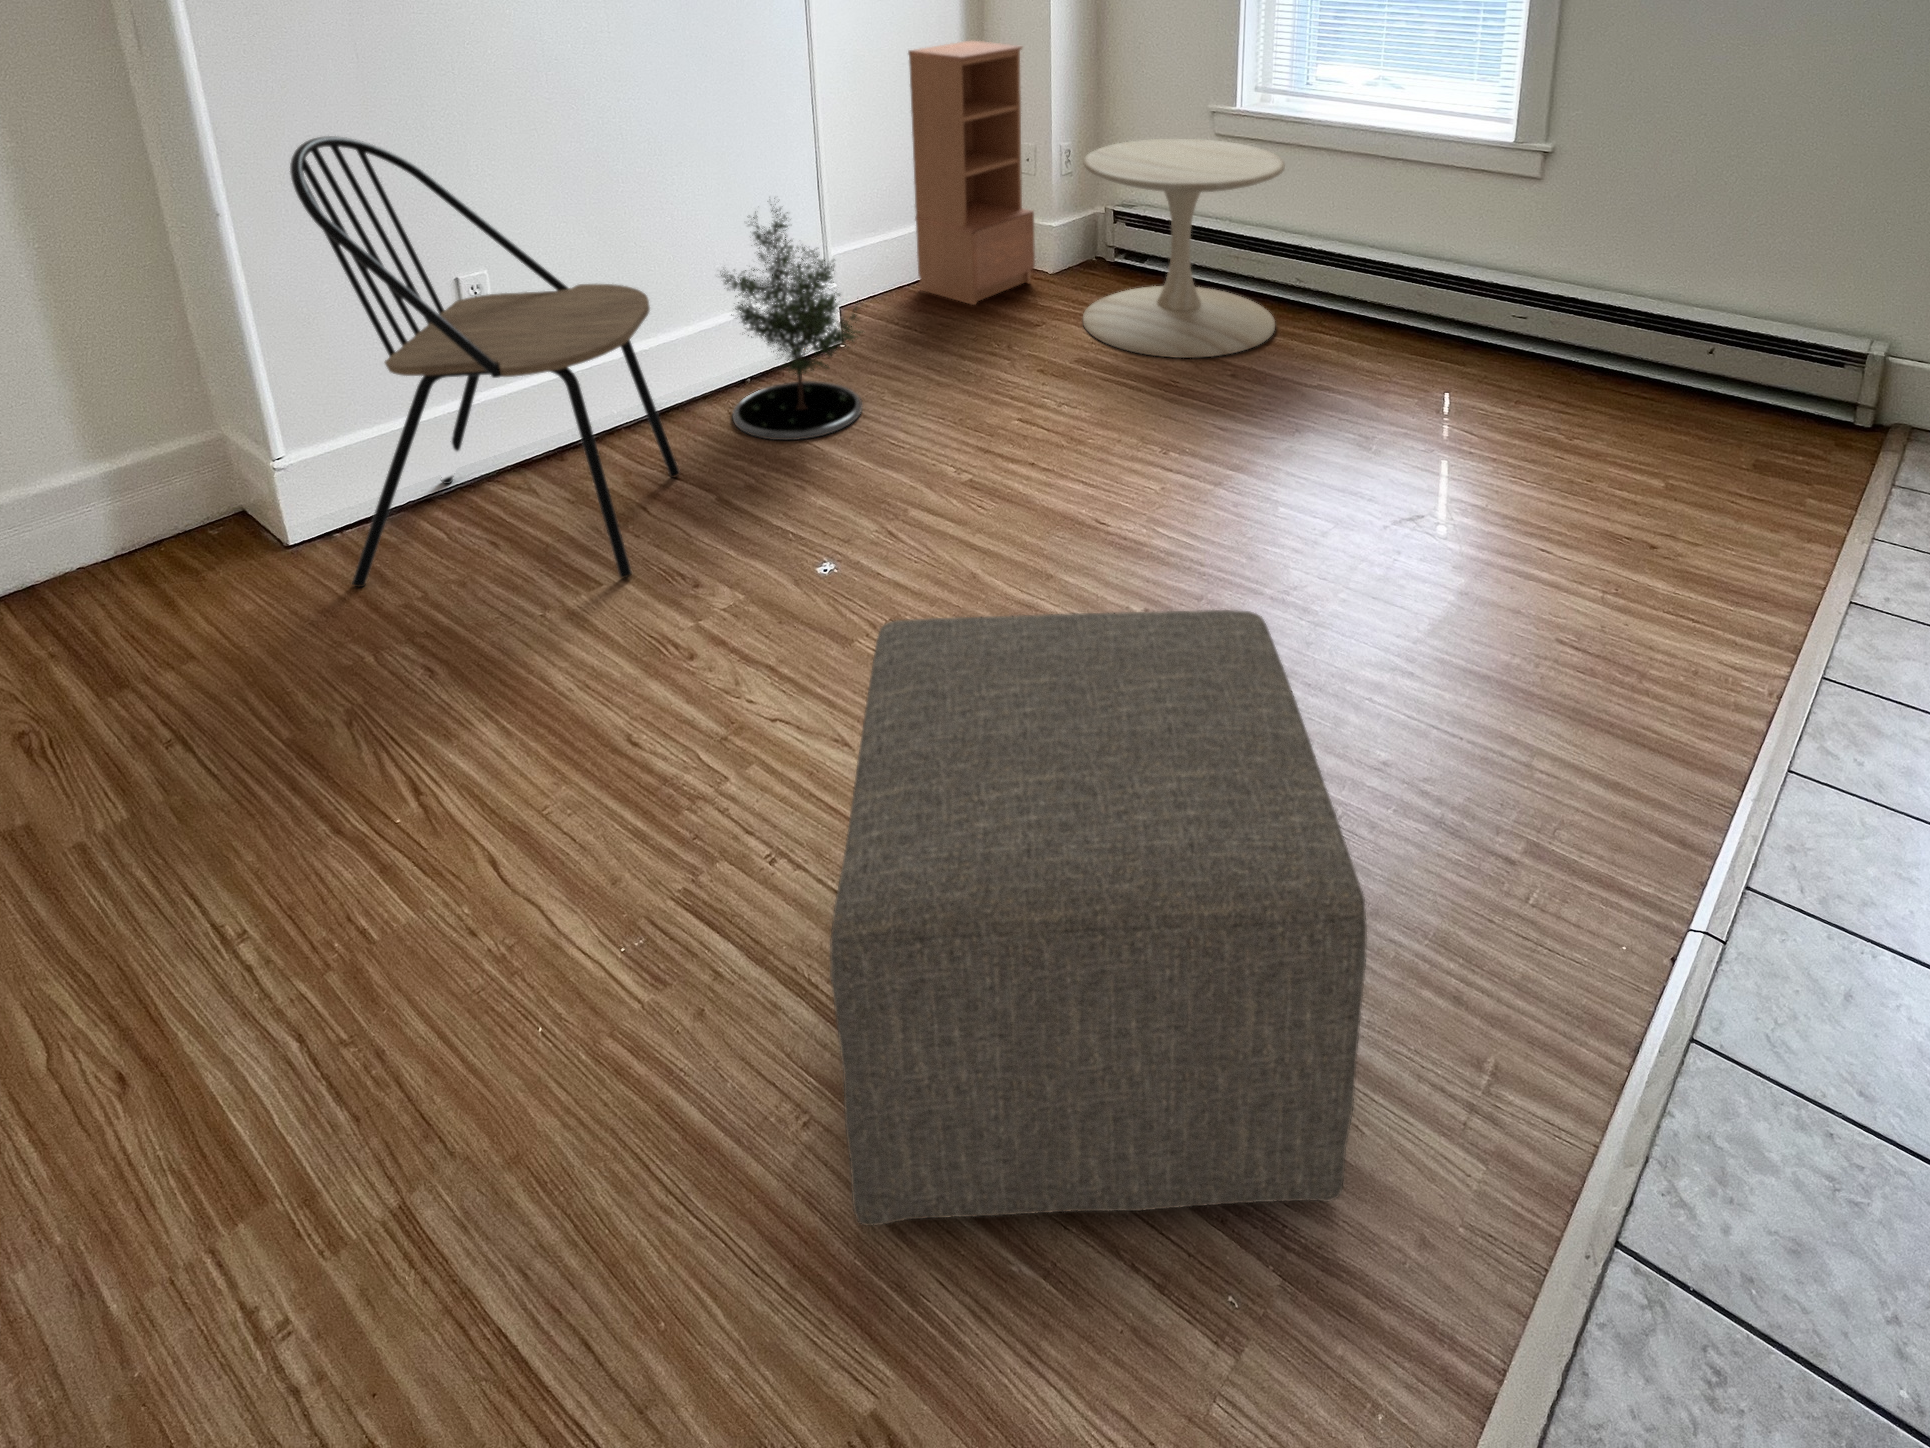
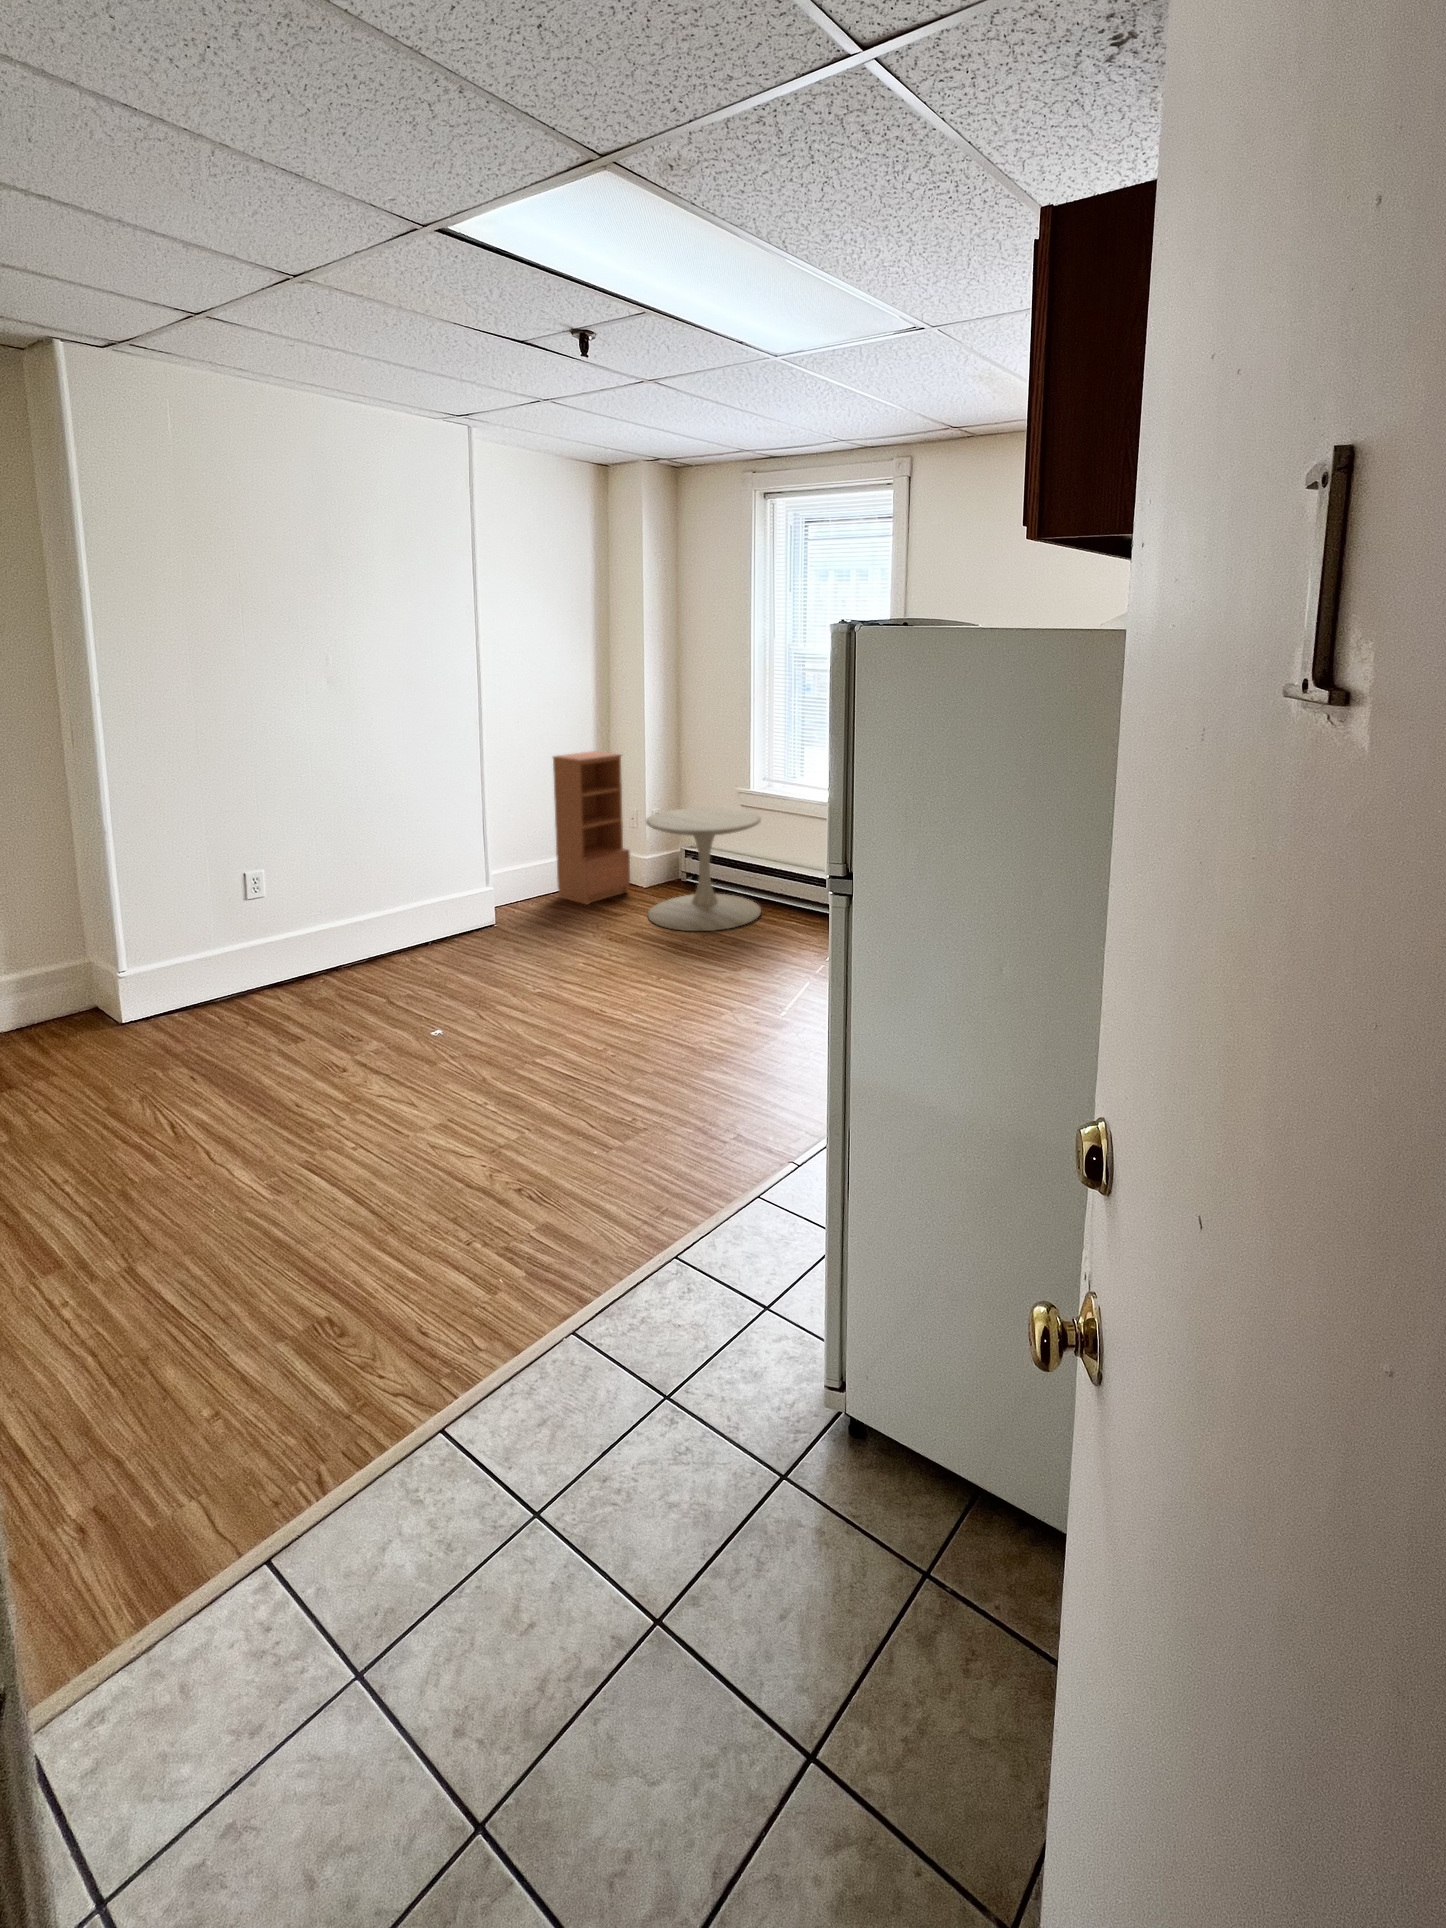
dining chair: present [290,136,680,587] -> none [153,796,371,1043]
potted tree: present [721,204,862,440] -> none [406,833,494,973]
ottoman: present [830,610,1367,1226] -> none [328,1008,596,1259]

